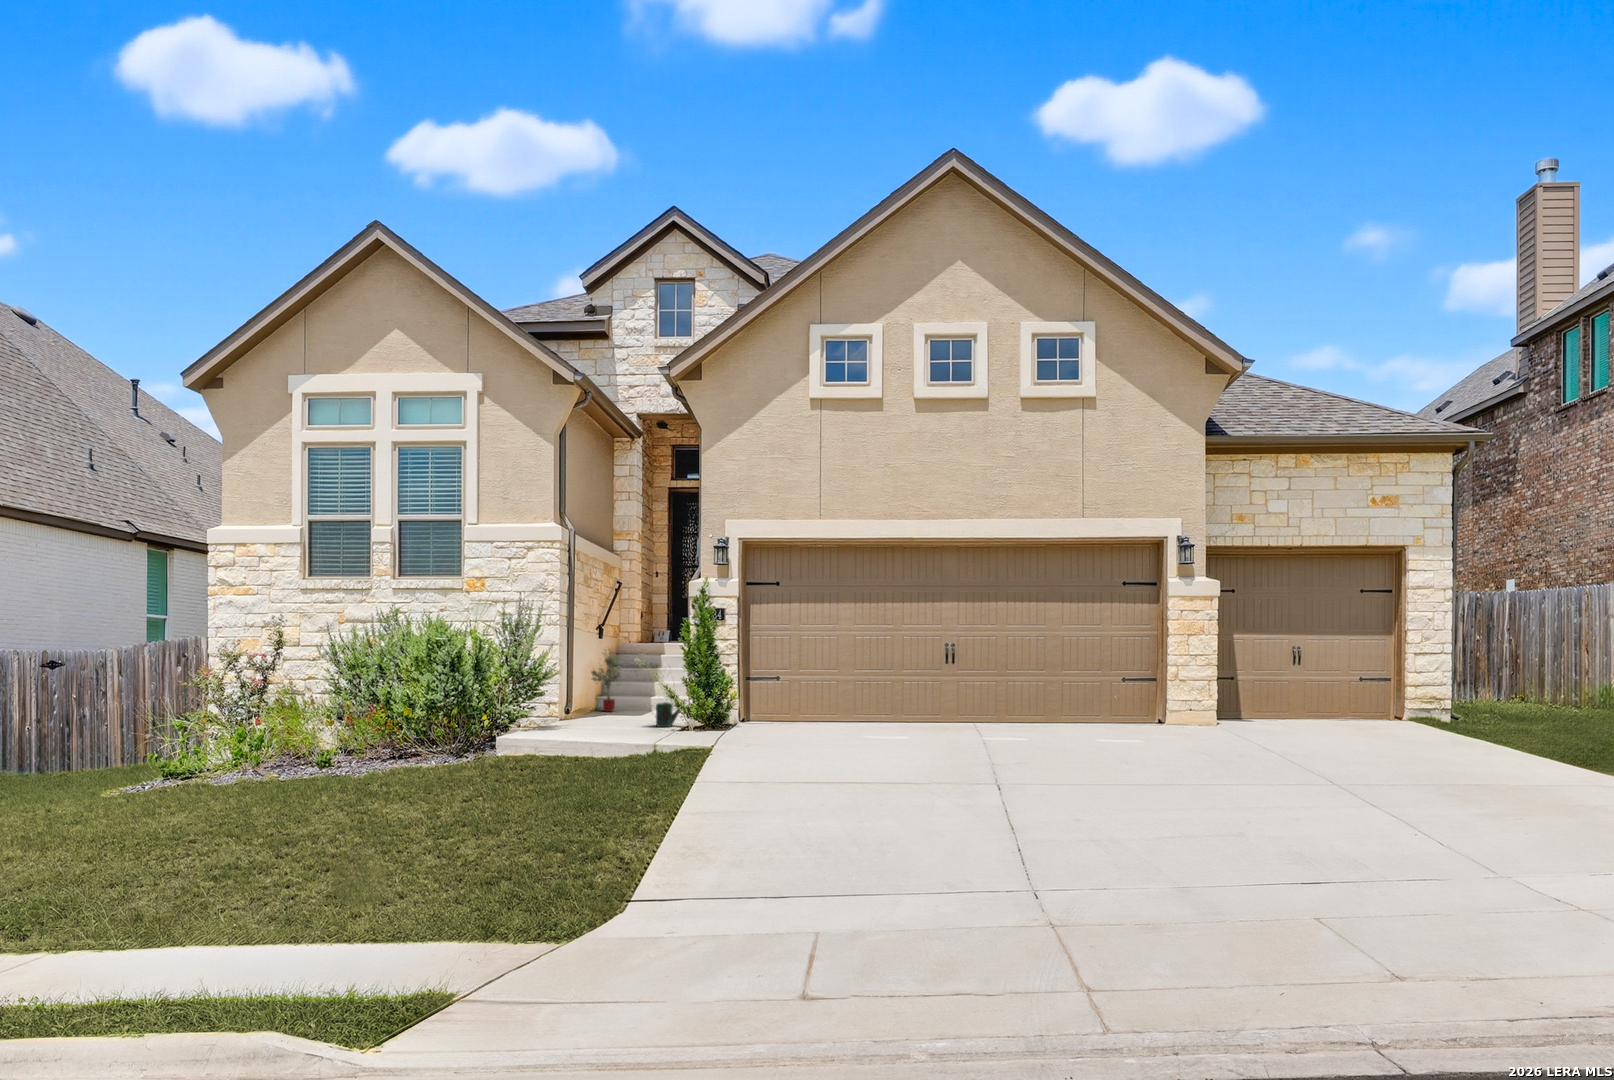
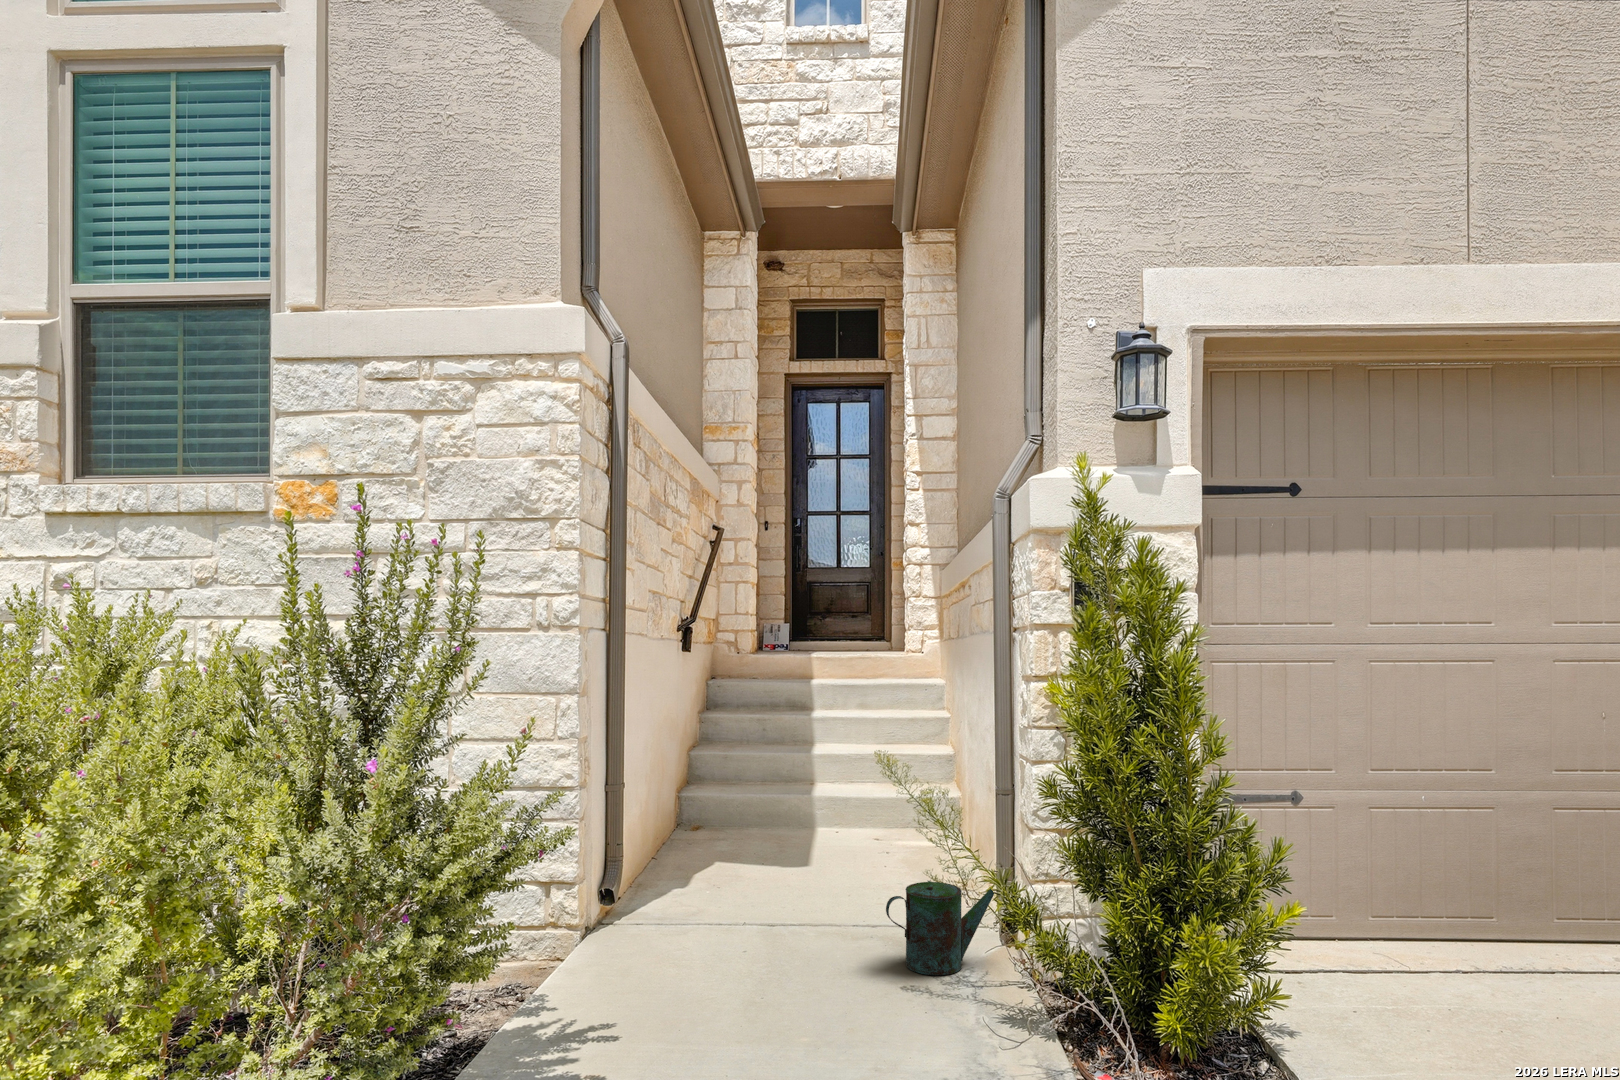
potted tree: present [591,649,621,712] -> none [667,686,754,863]

